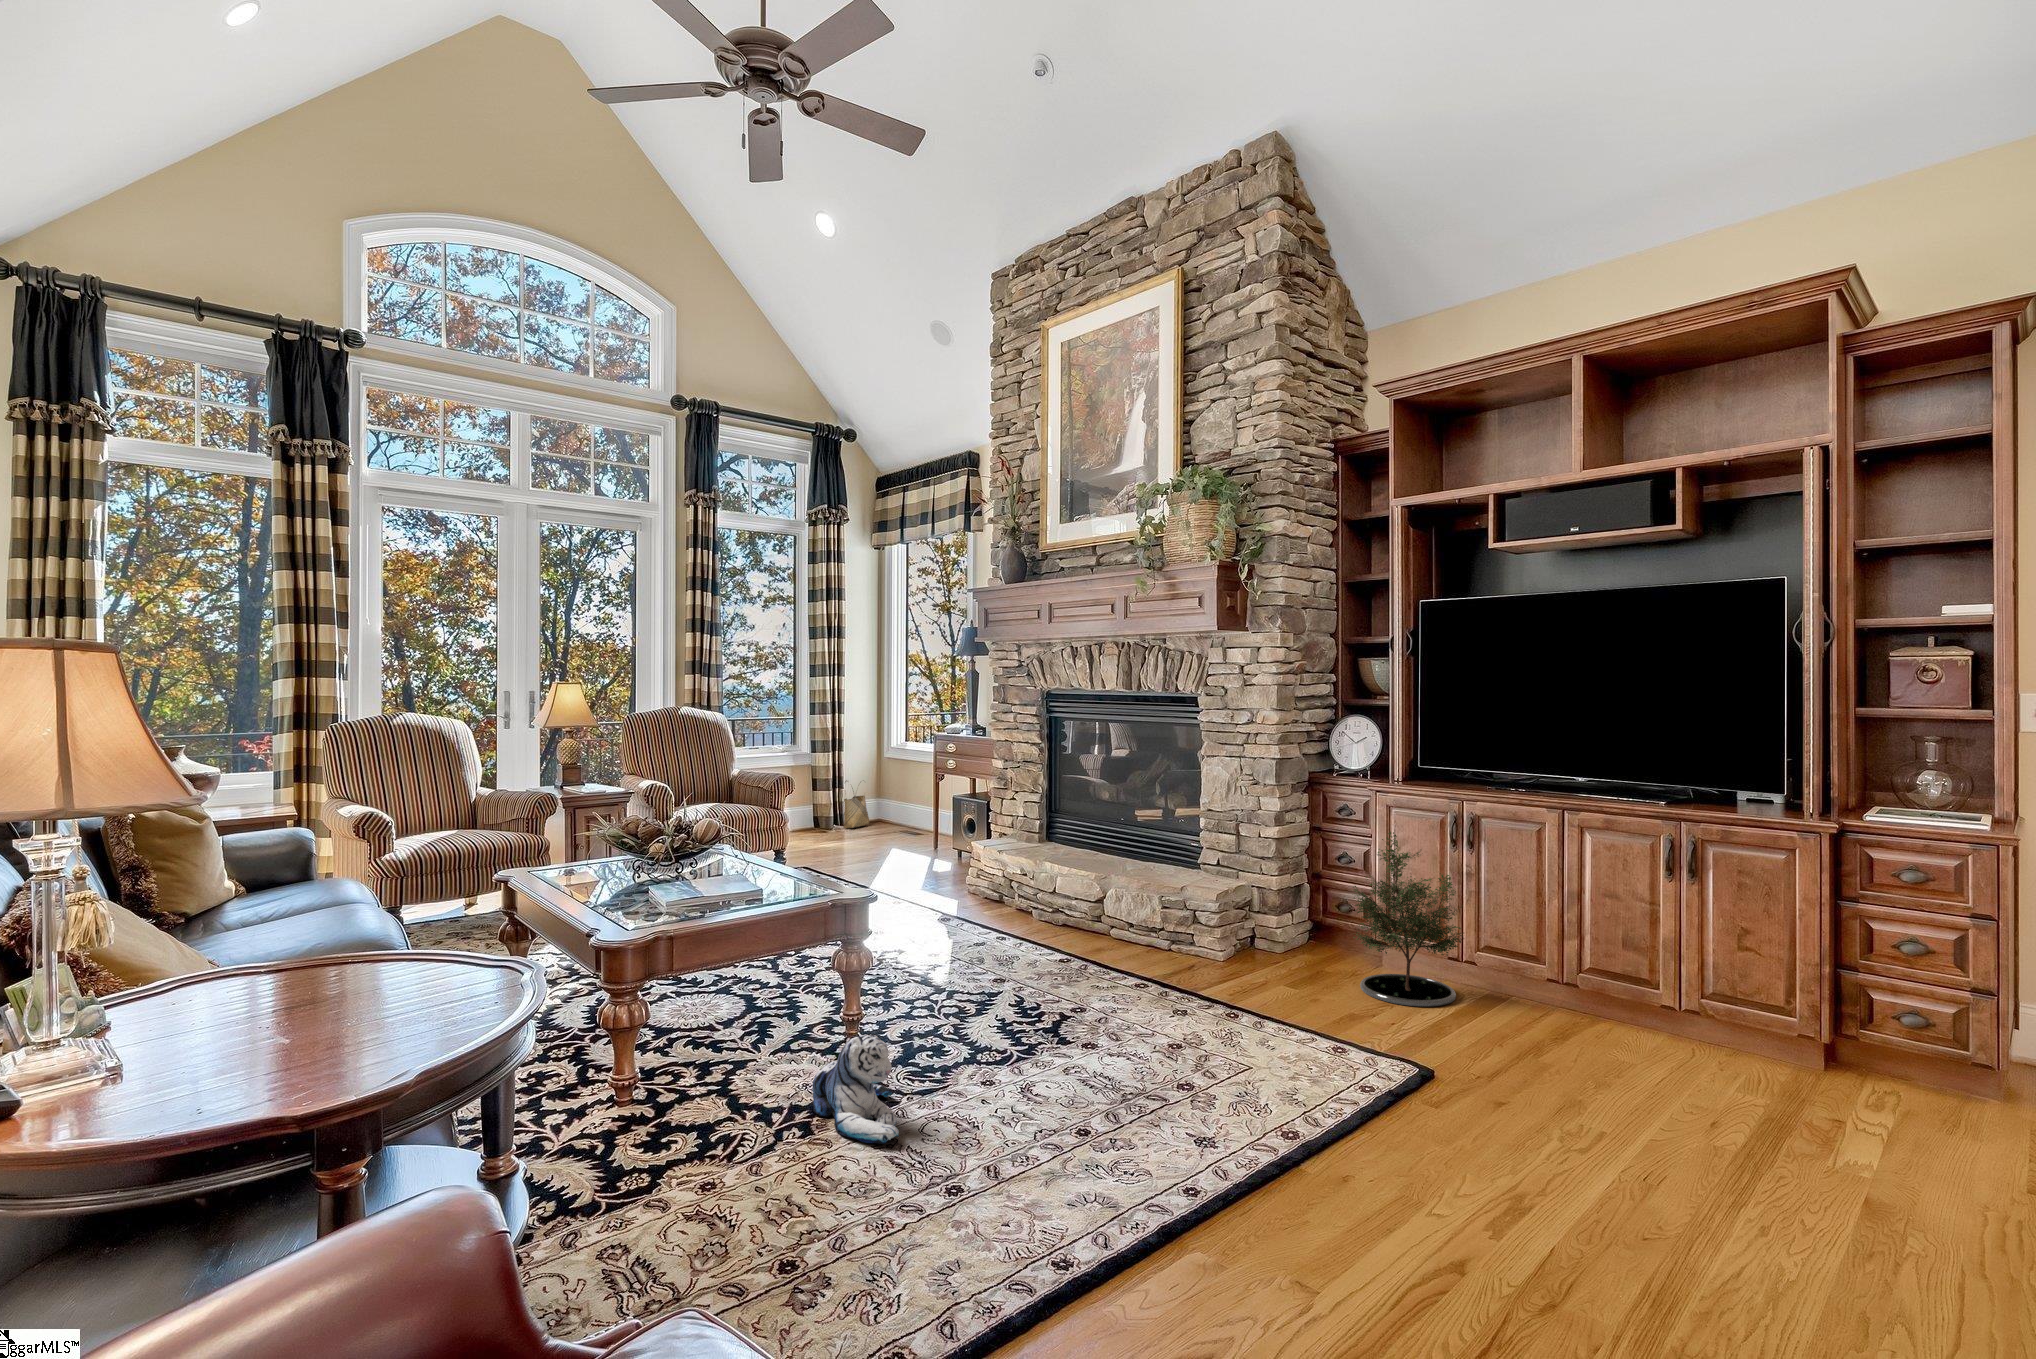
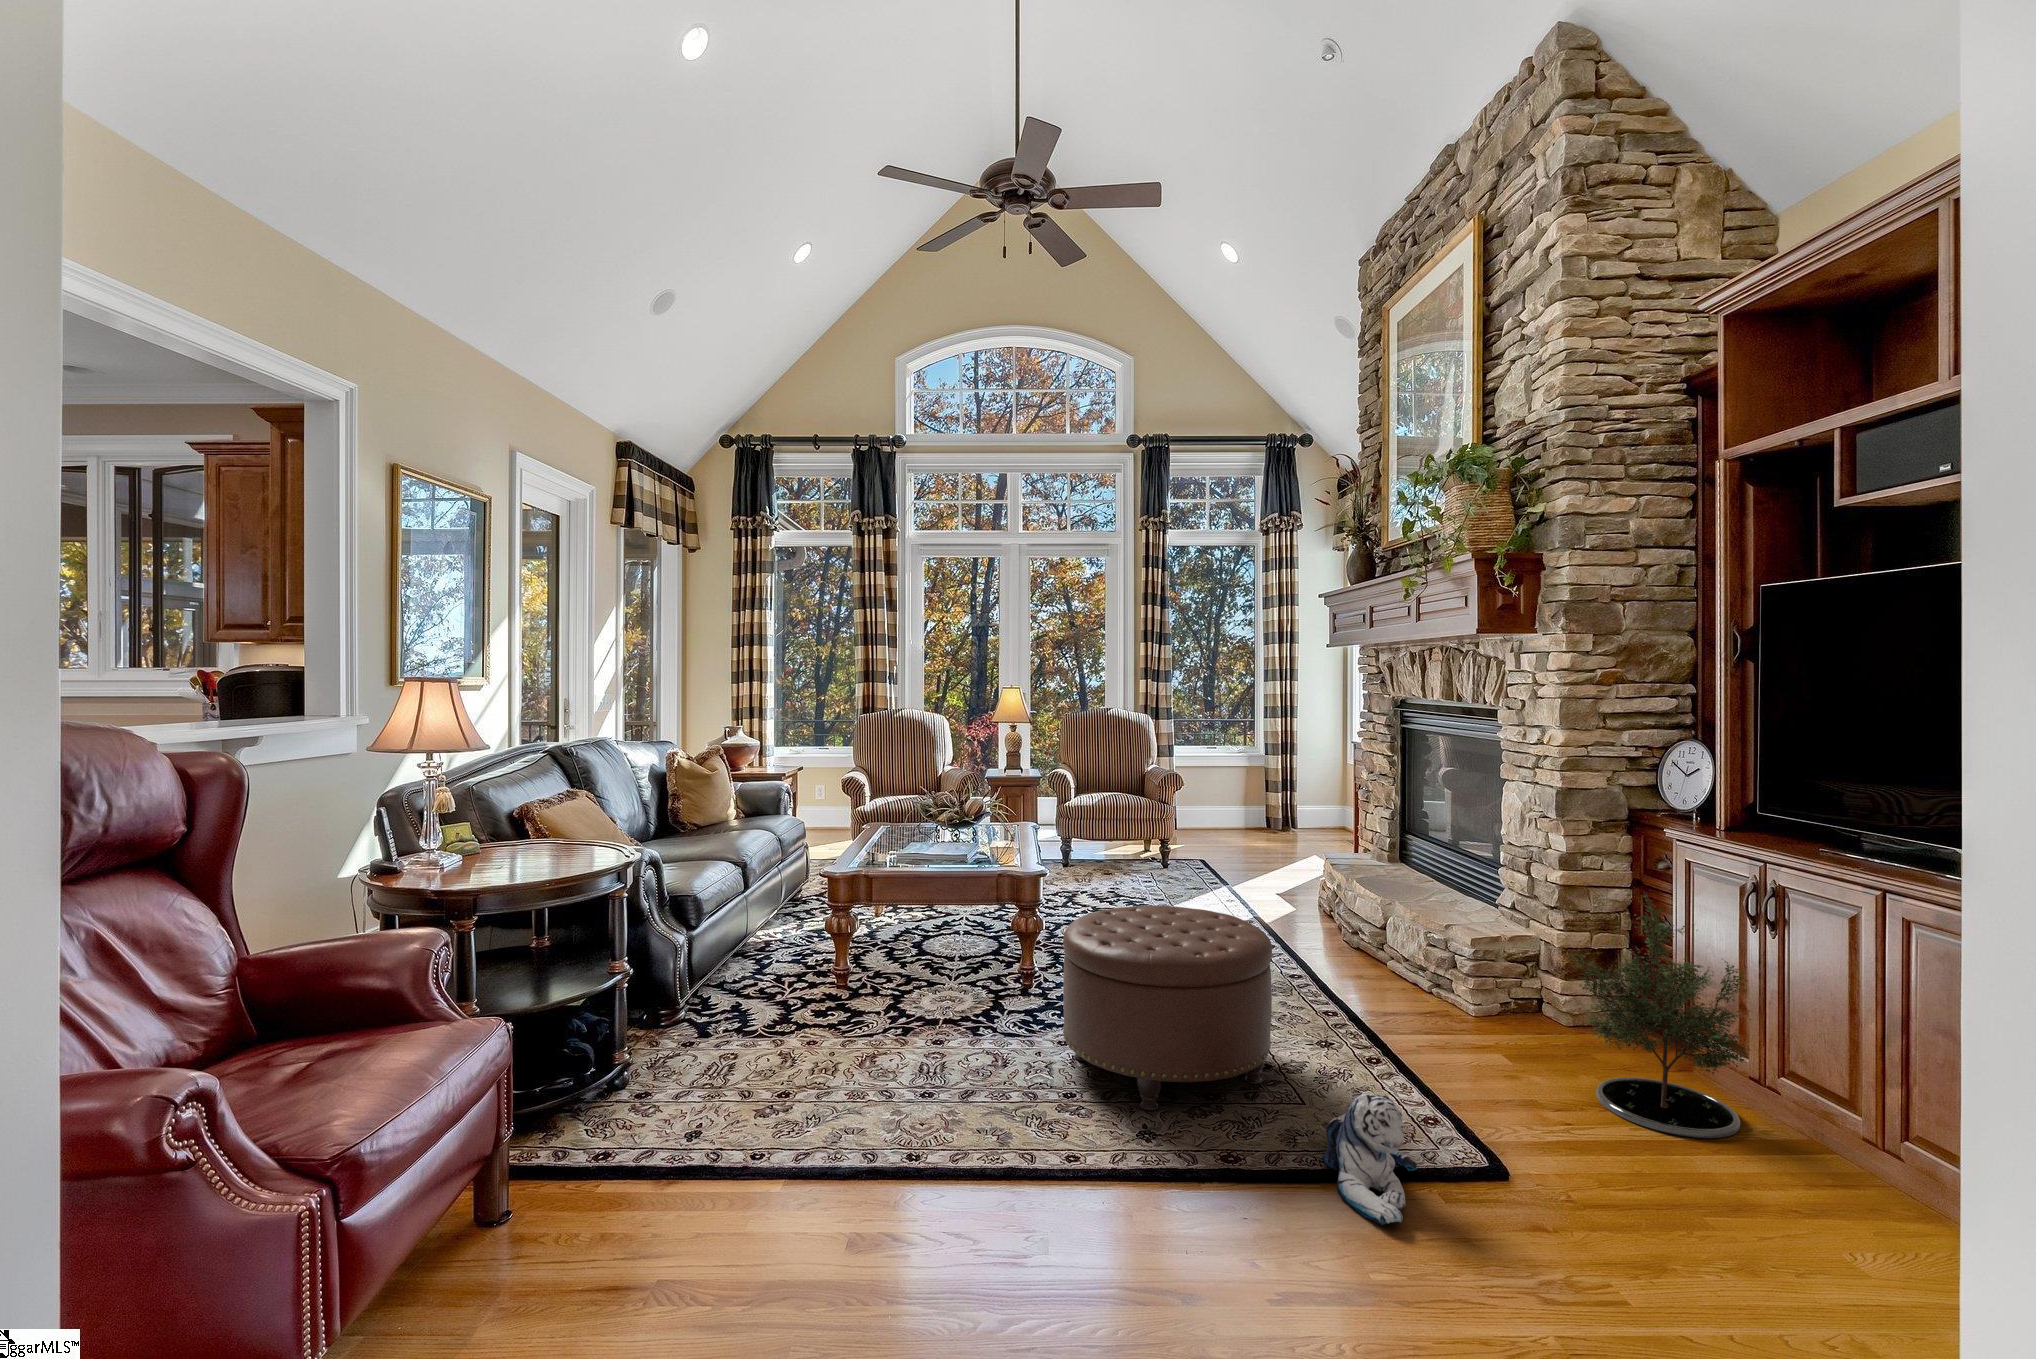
woven basket: present [844,780,869,828] -> none [1295,780,1325,827]
ottoman: none [998,902,1210,1106] -> present [1063,905,1272,1110]
plush toy: present [812,1034,899,1144] -> present [1322,1094,1417,1225]

